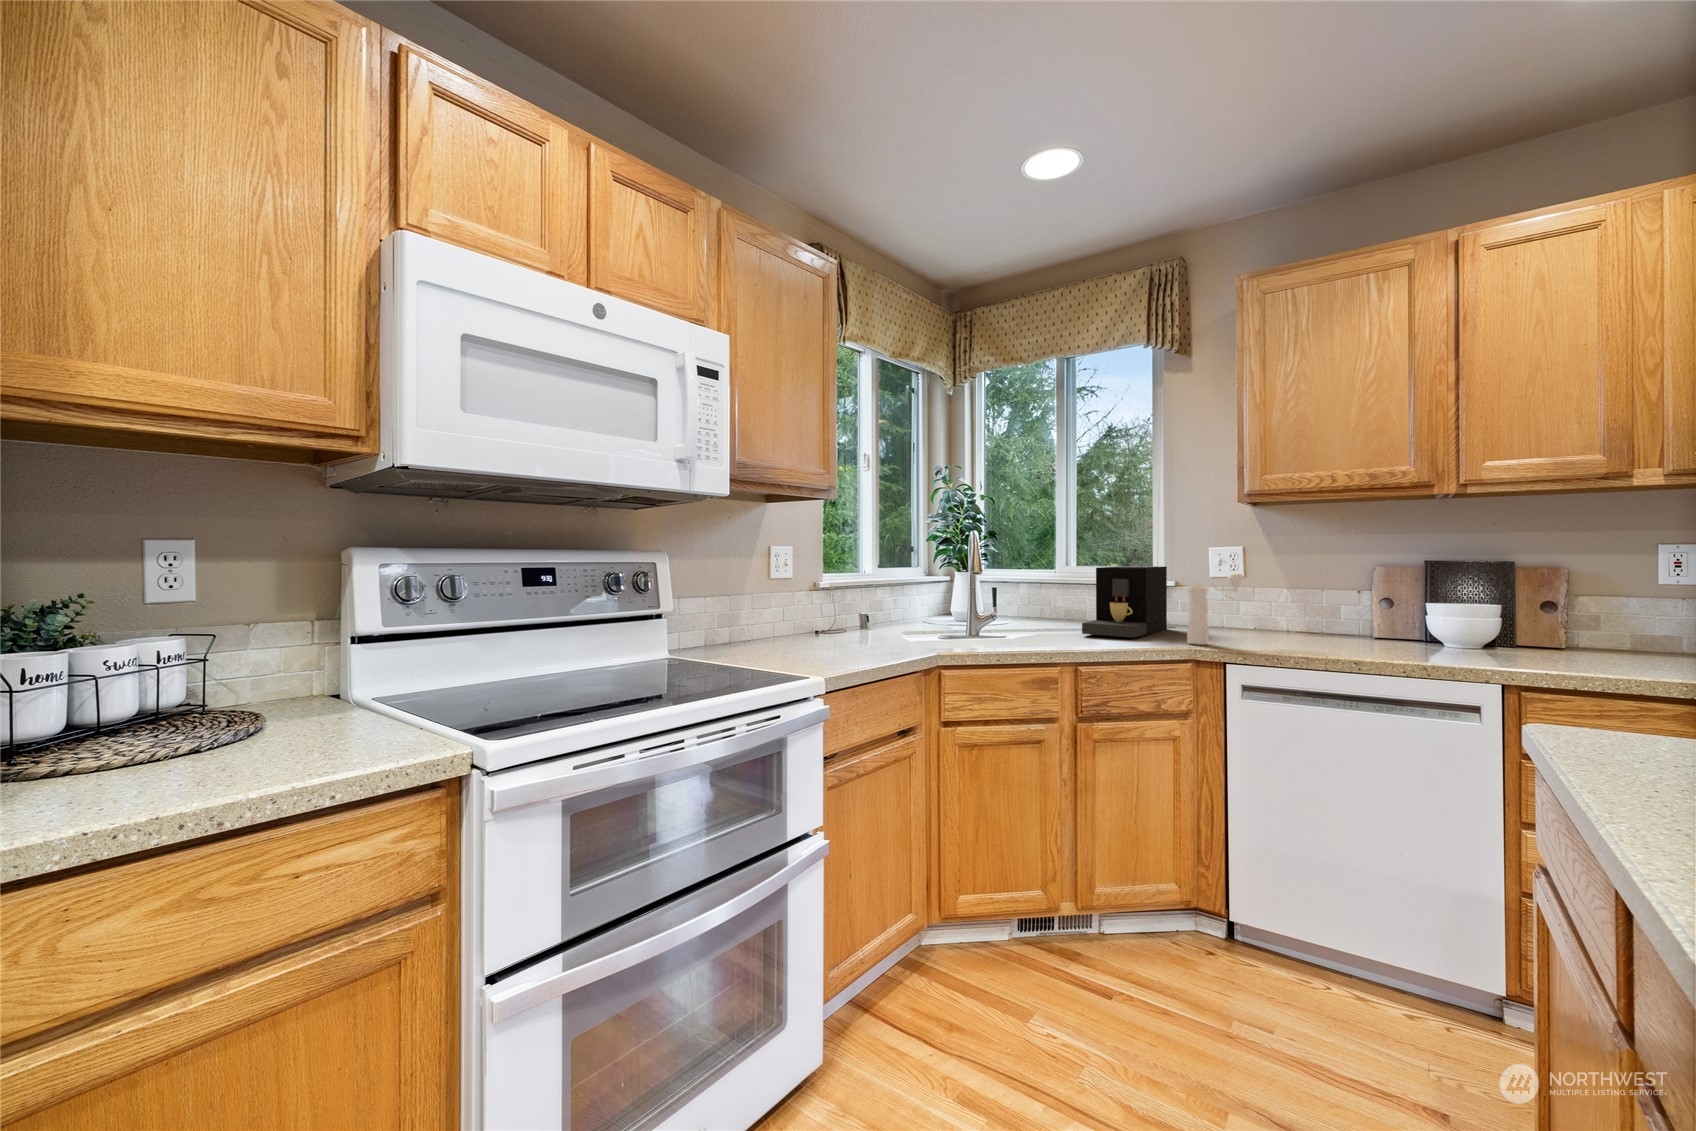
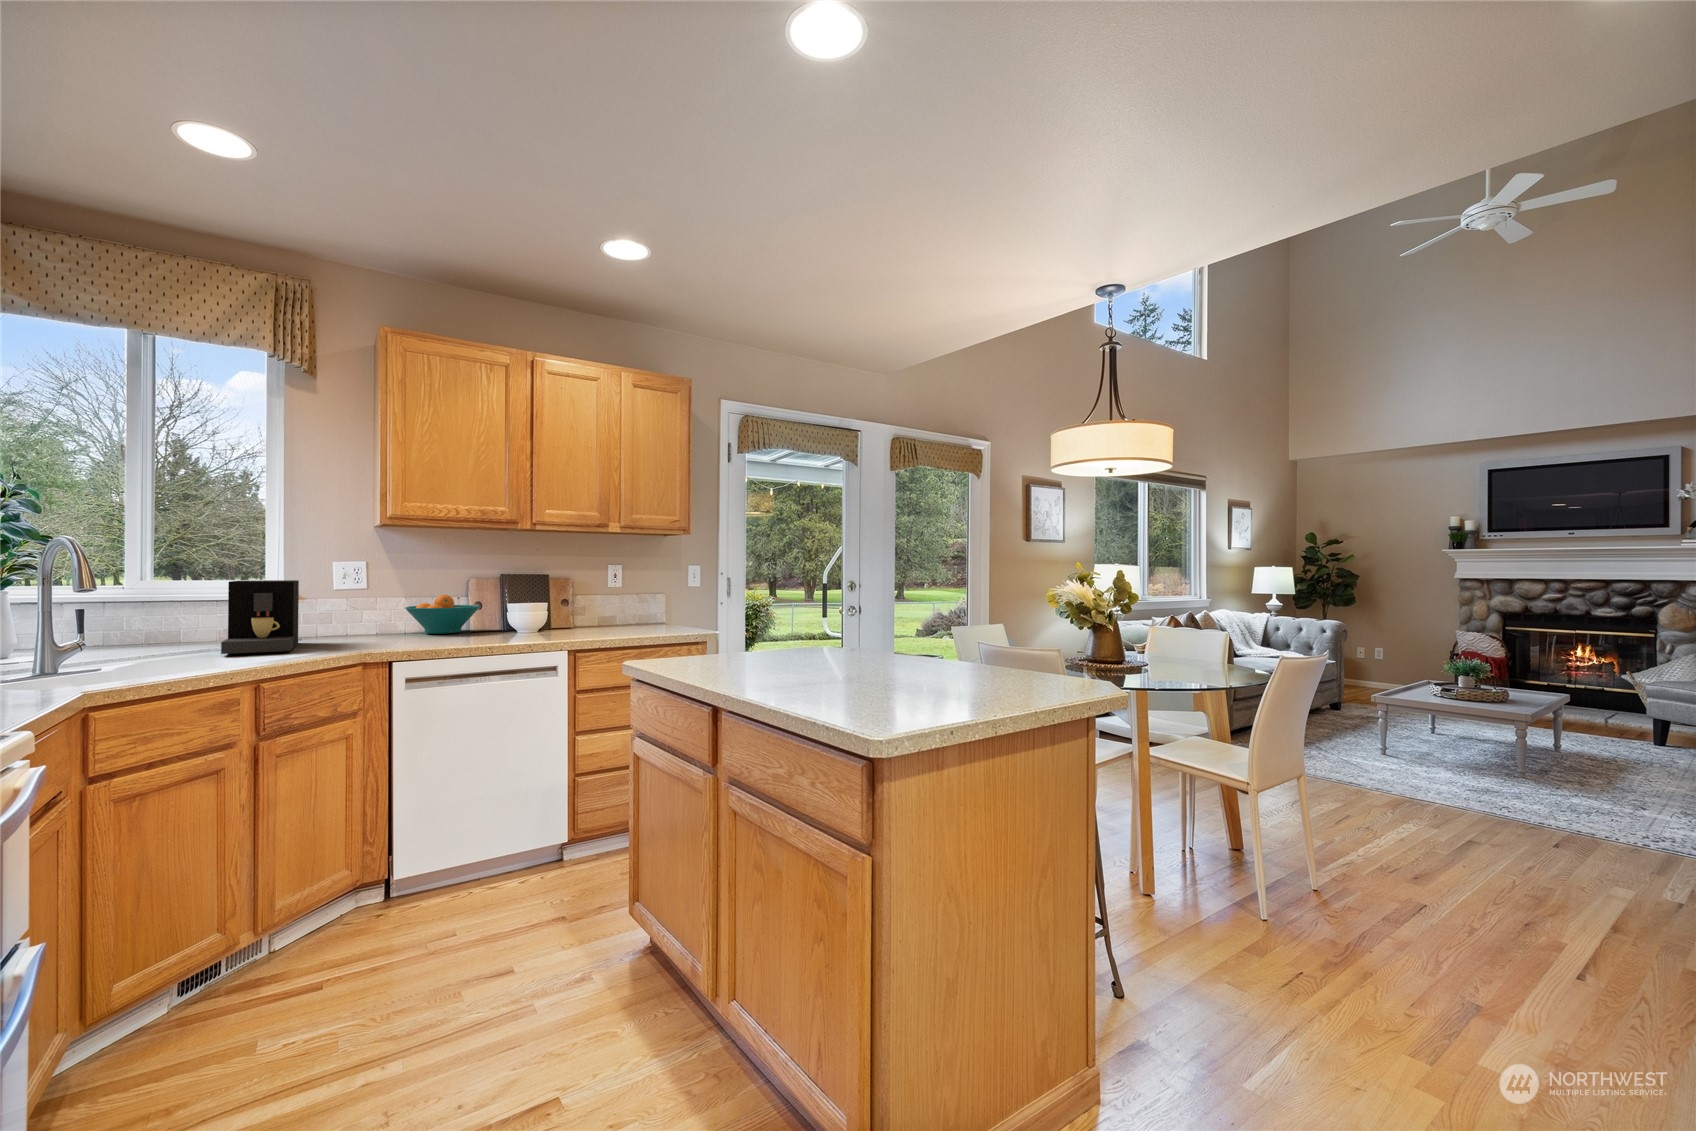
pepper mill: present [1187,574,1244,645] -> none [350,585,397,650]
fruit bowl: none [1282,586,1384,635] -> present [405,595,480,634]

